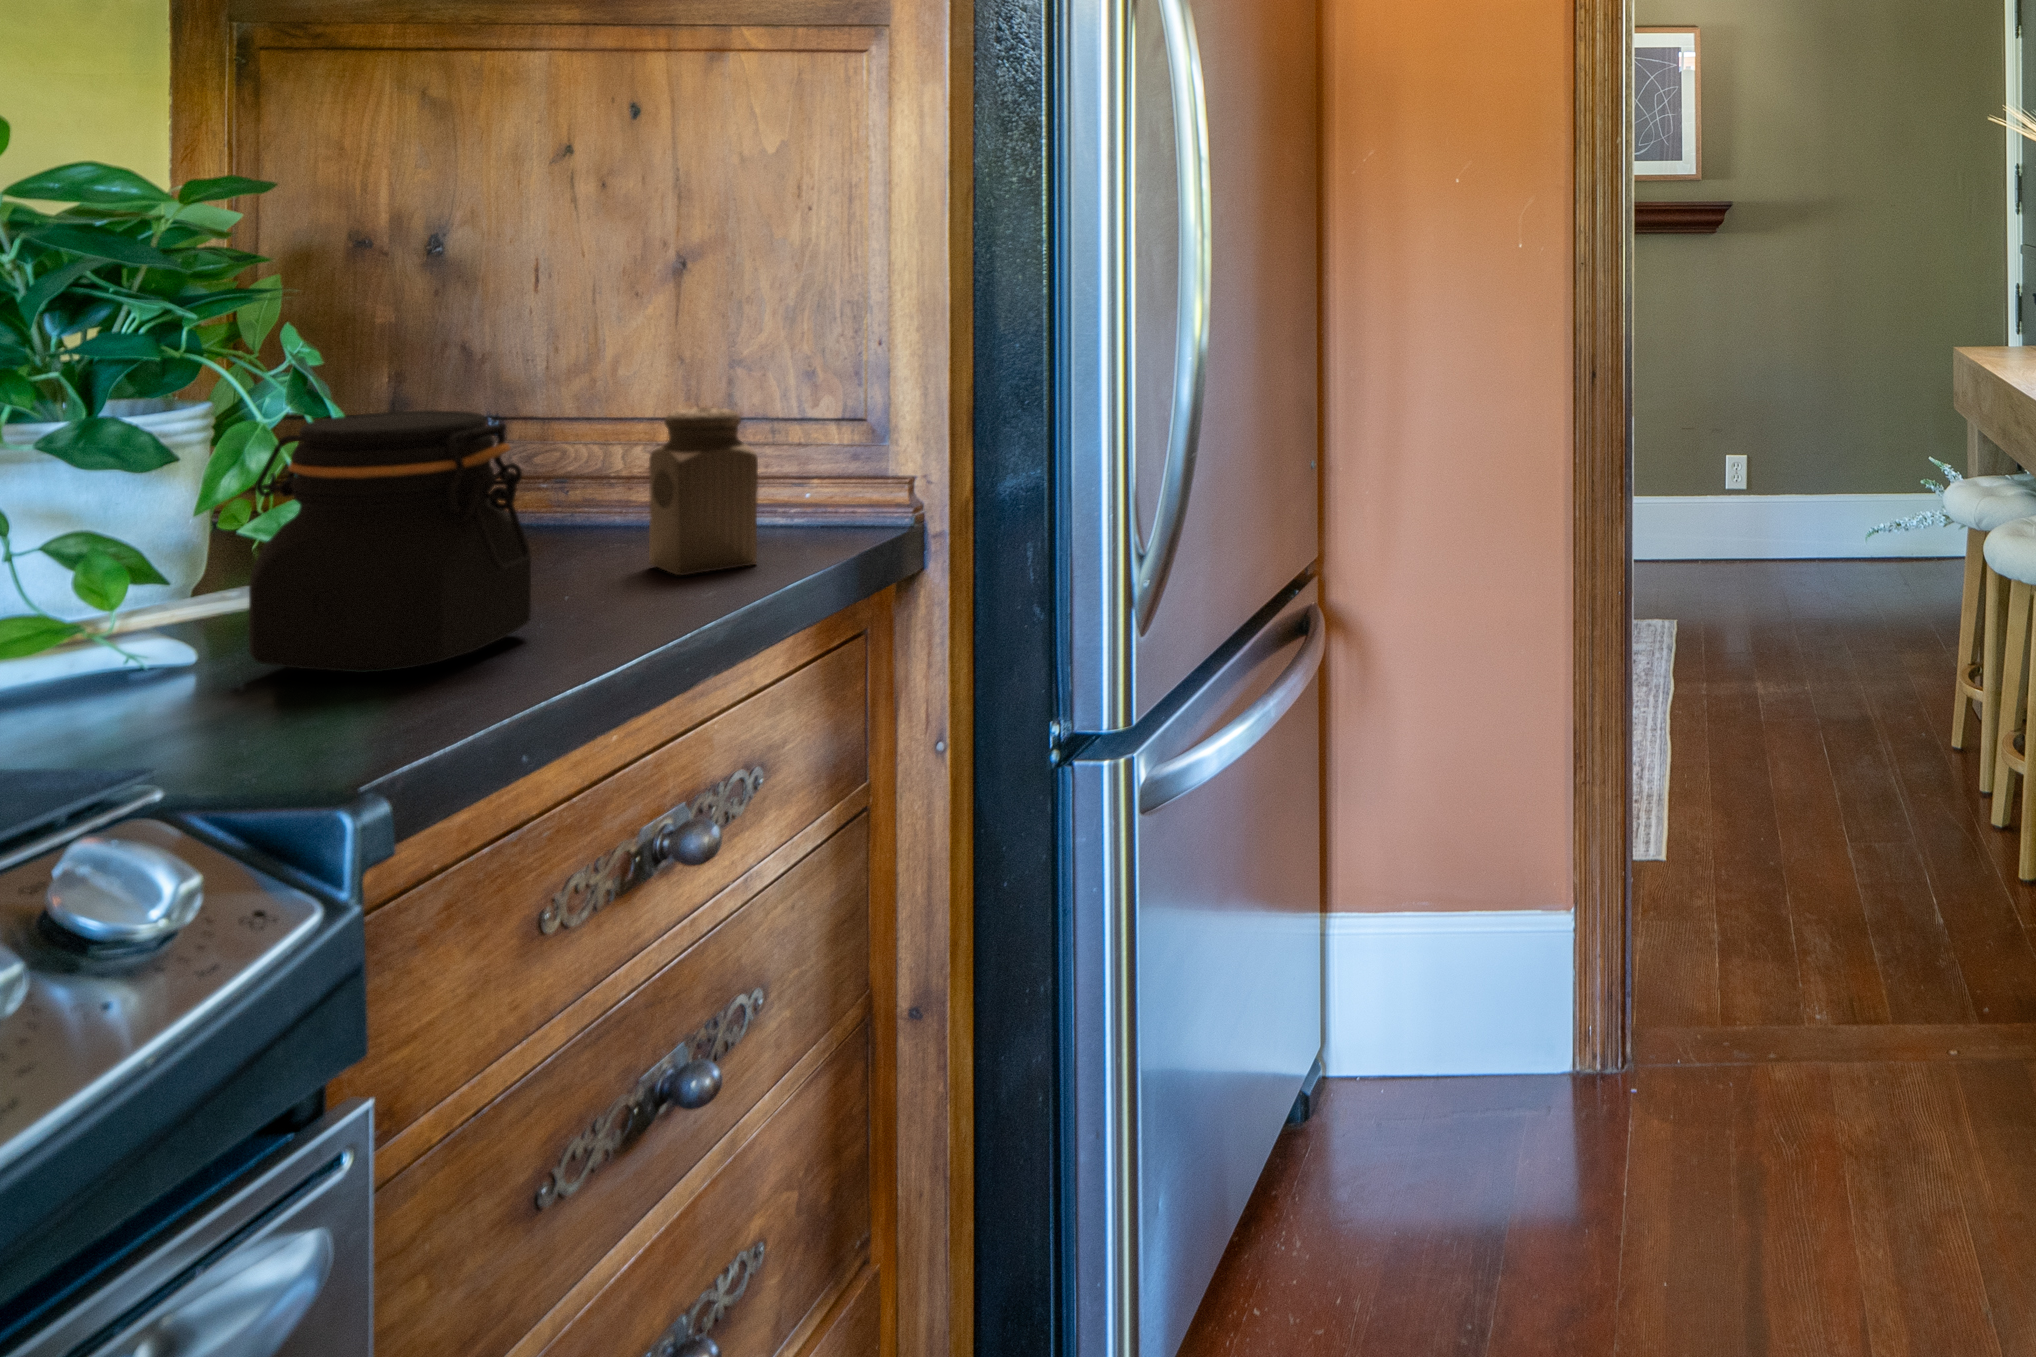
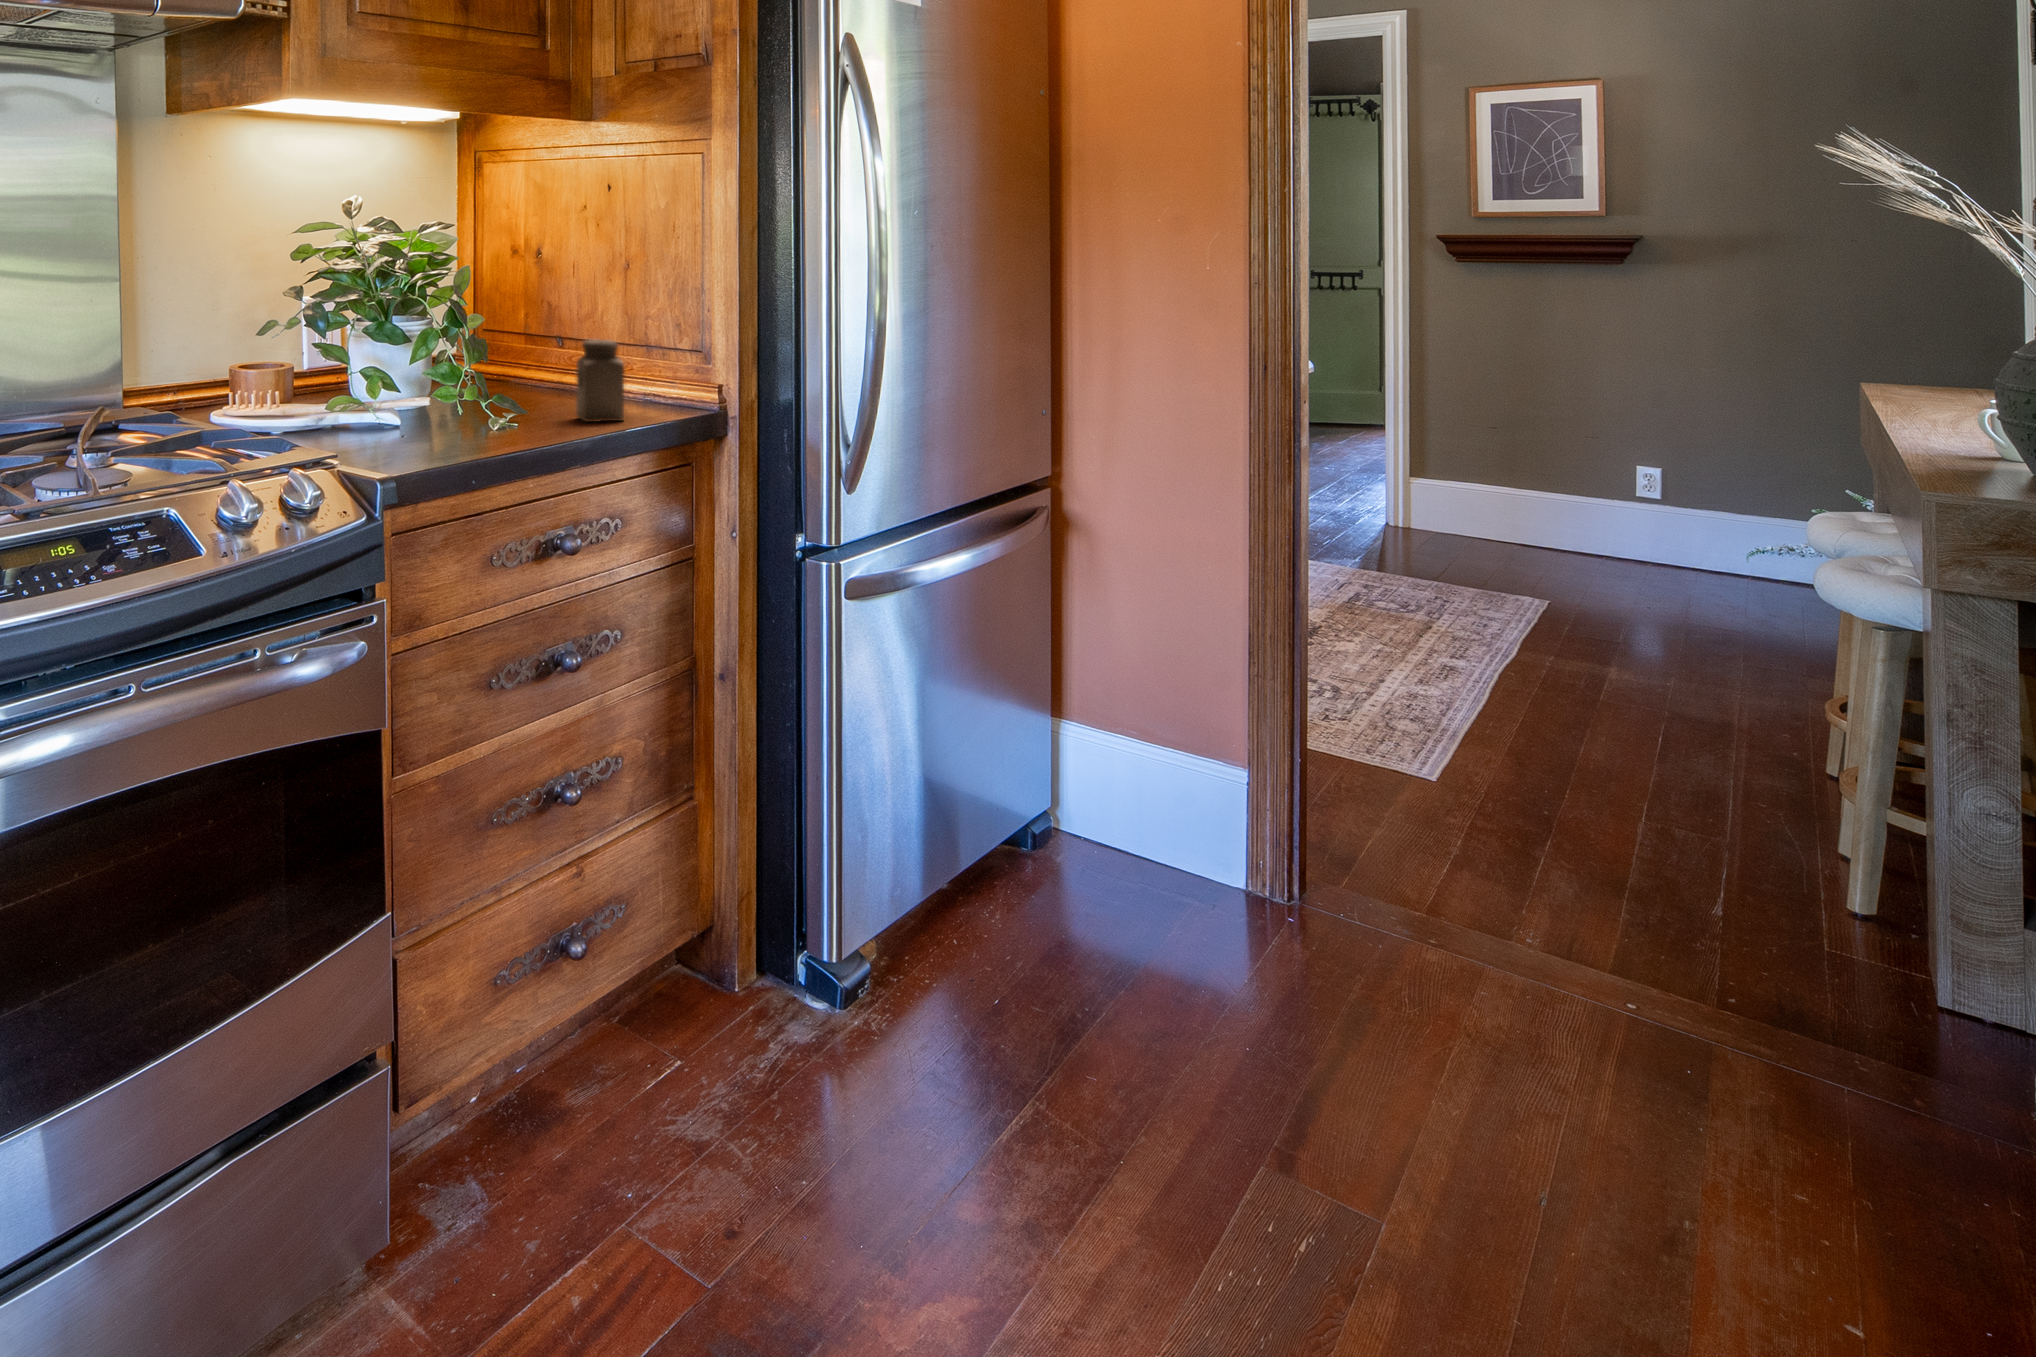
jar: present [249,410,531,673] -> none [398,330,507,442]

